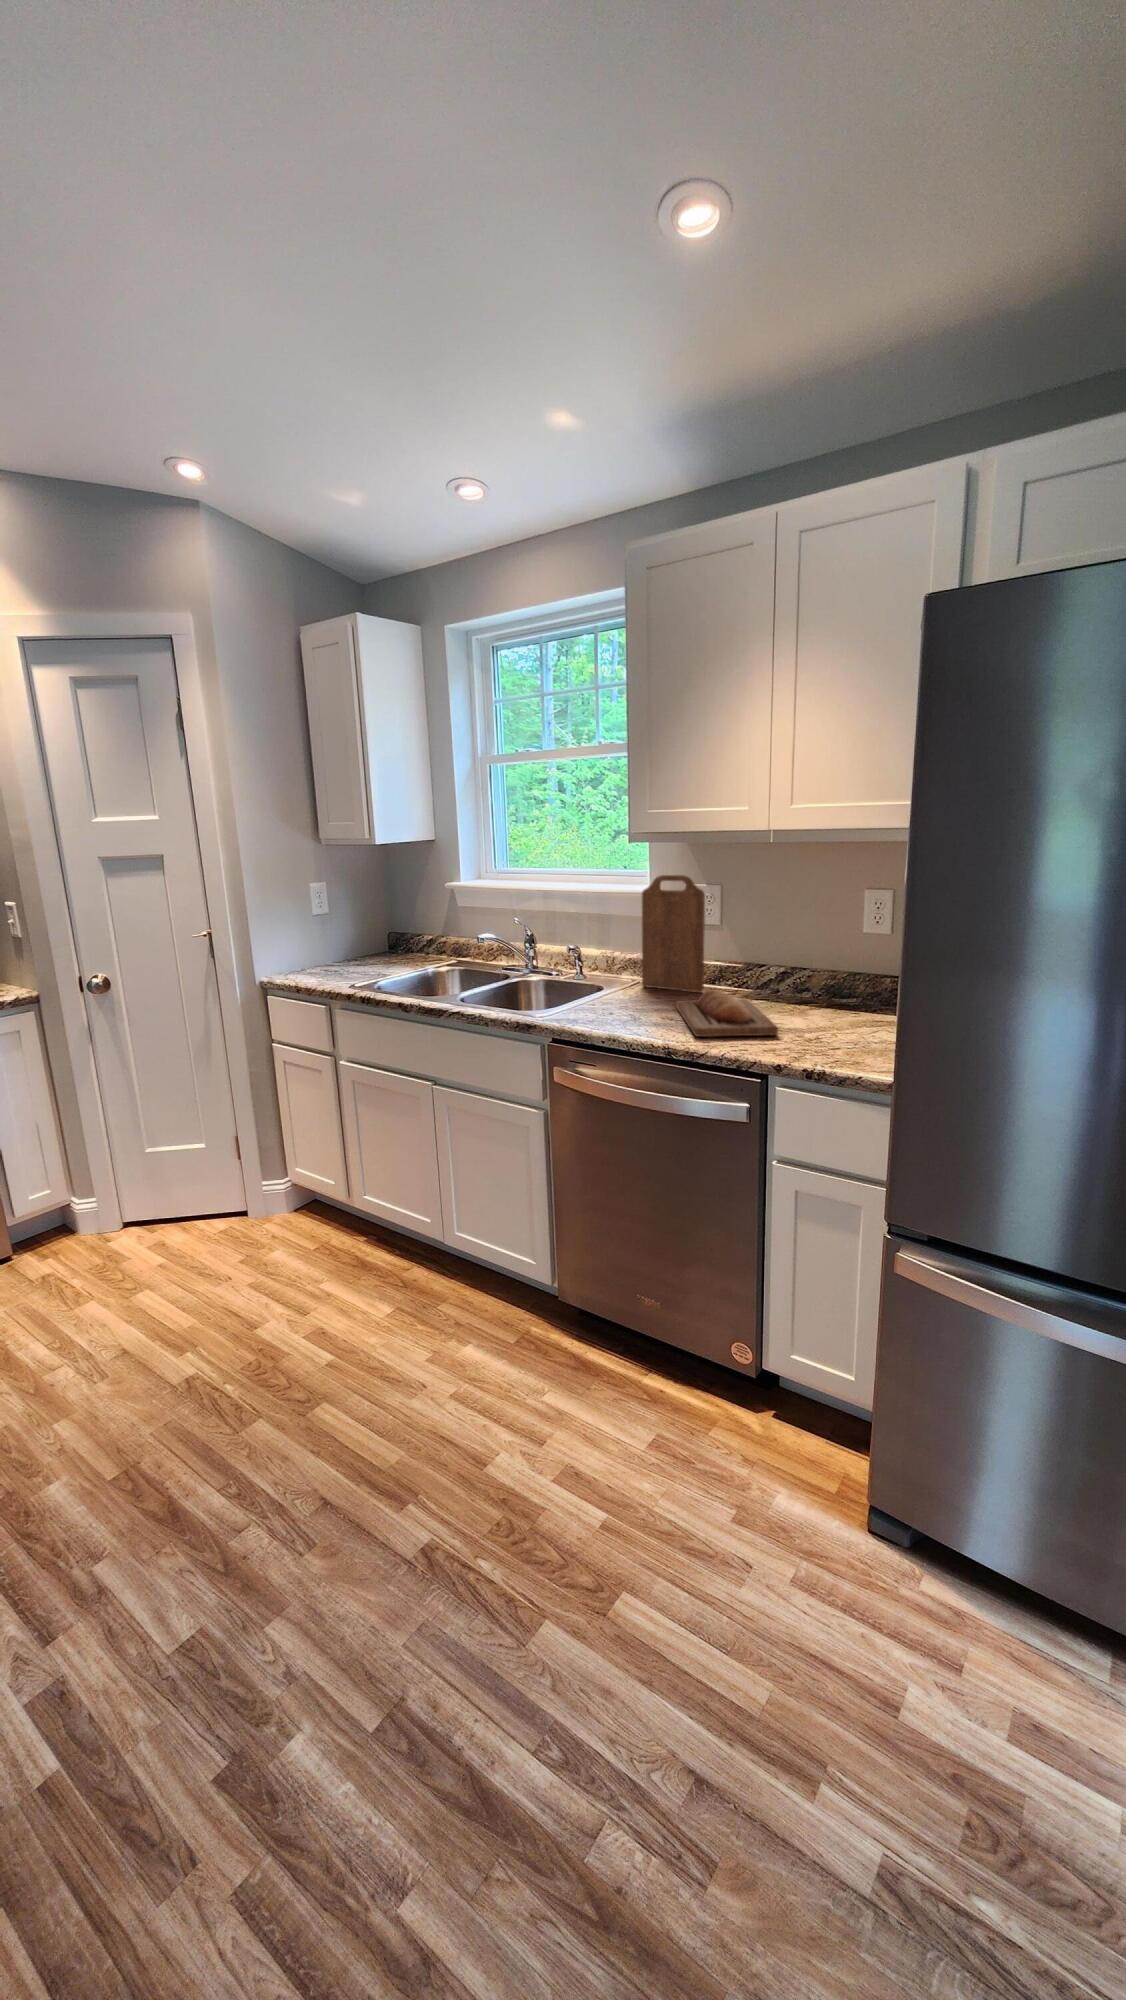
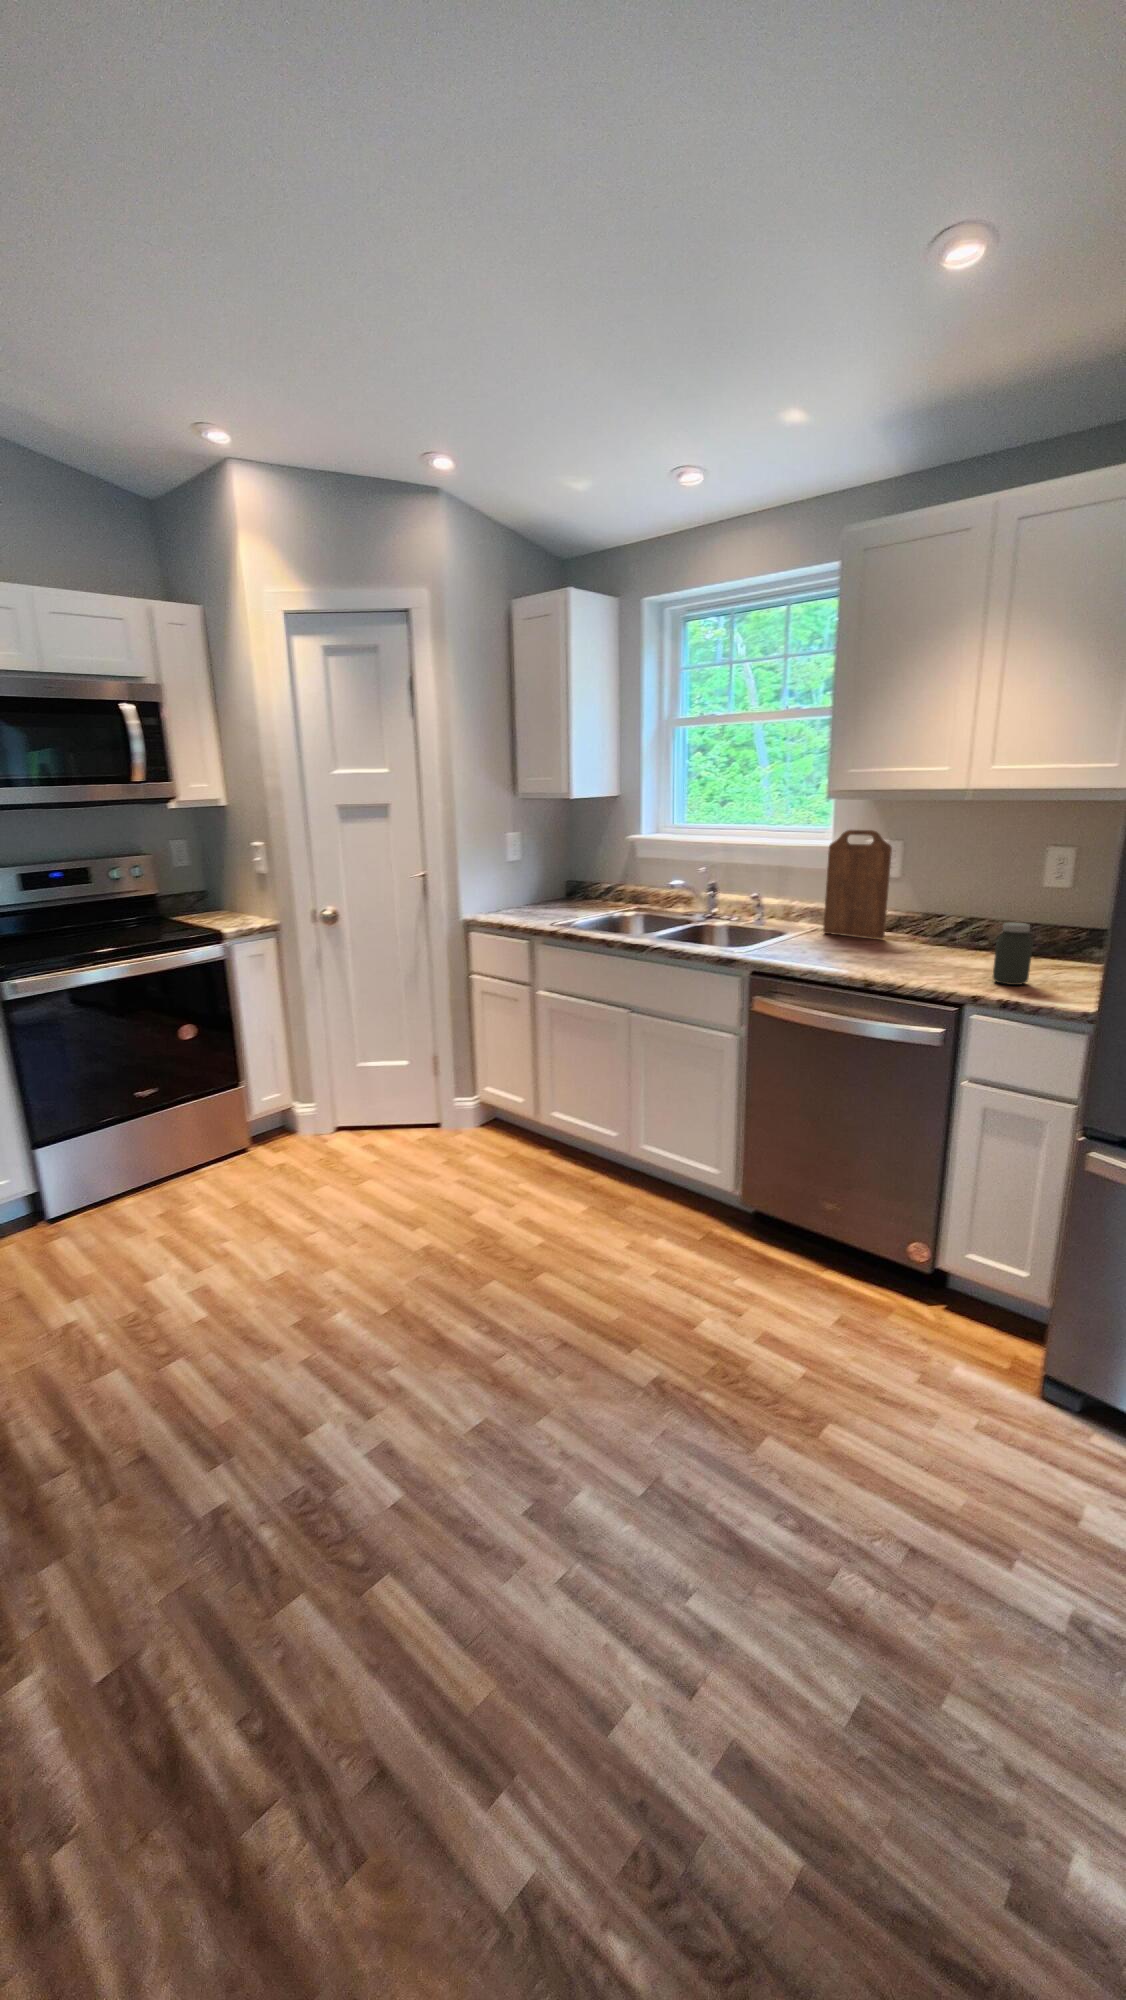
jar: none [799,979,837,1048] -> present [993,923,1033,985]
bread loaf: present [676,990,778,1037] -> none [864,934,971,974]

